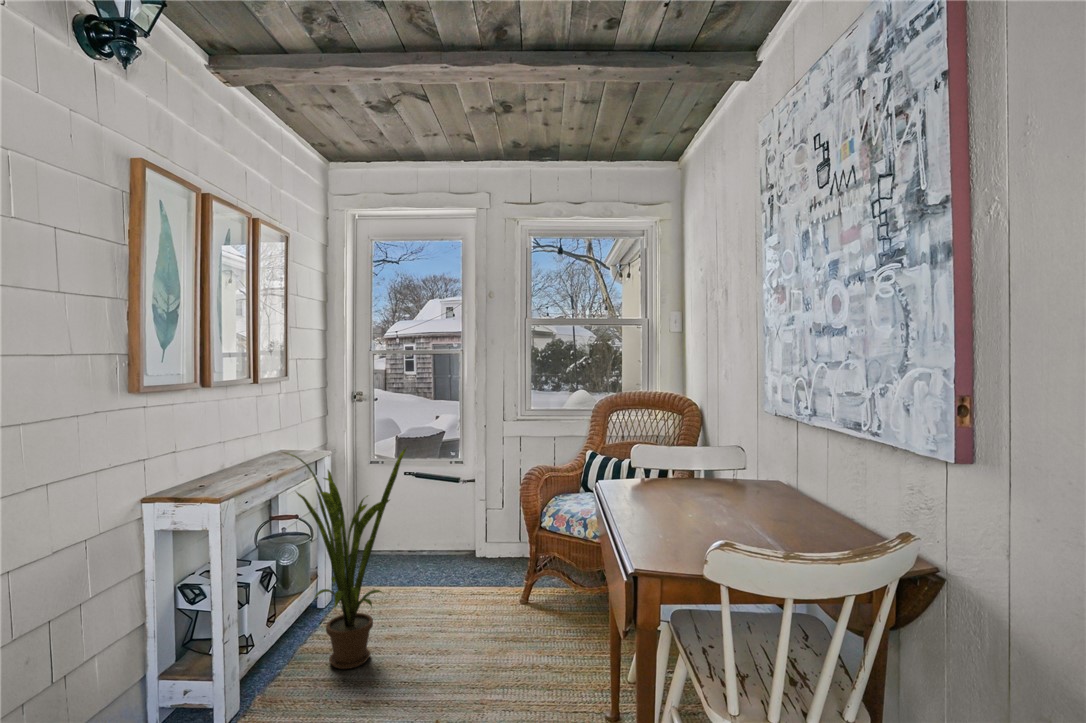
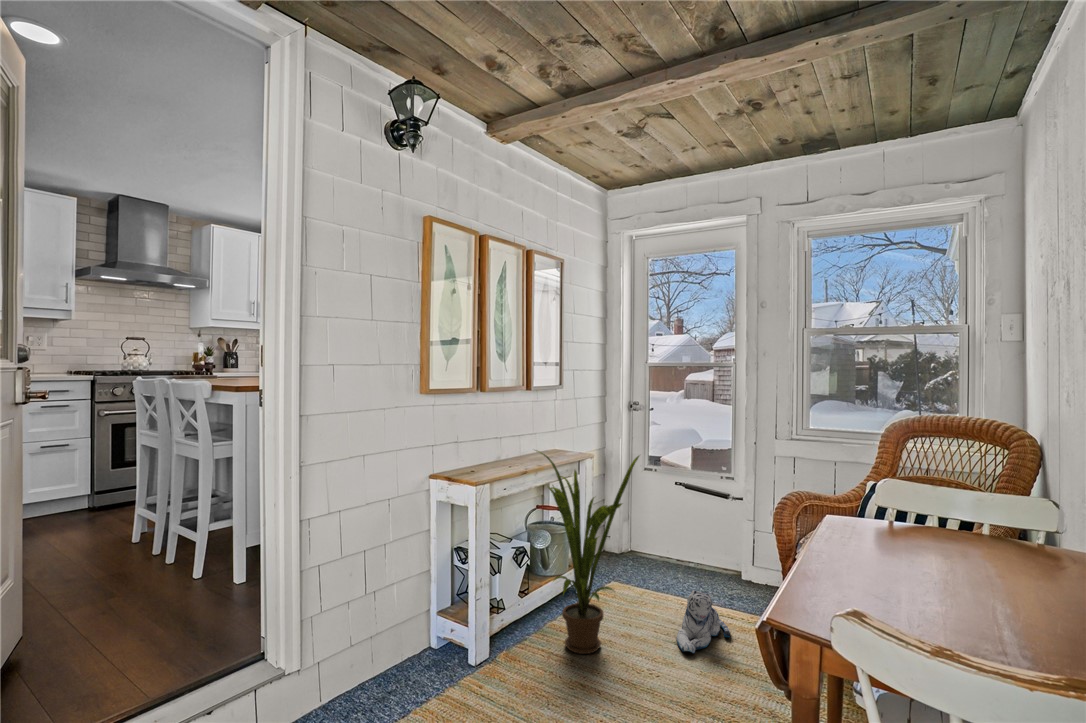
plush toy: none [442,575,489,637] -> present [676,590,730,653]

